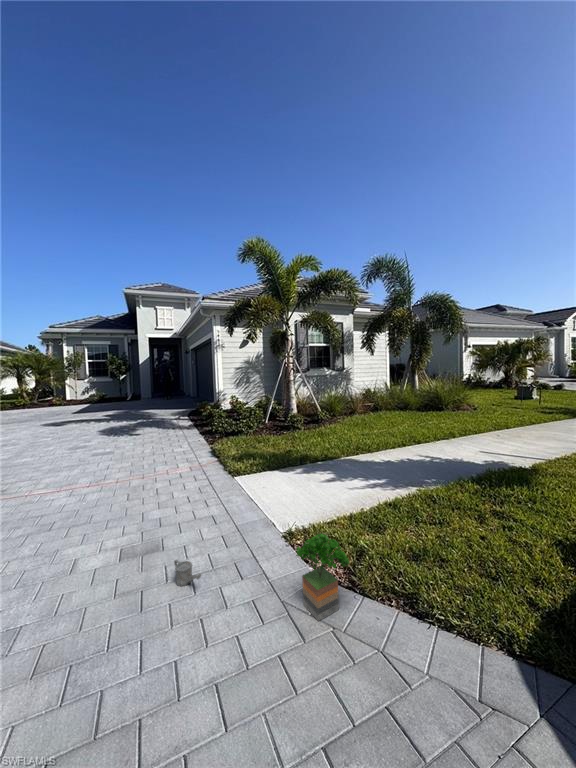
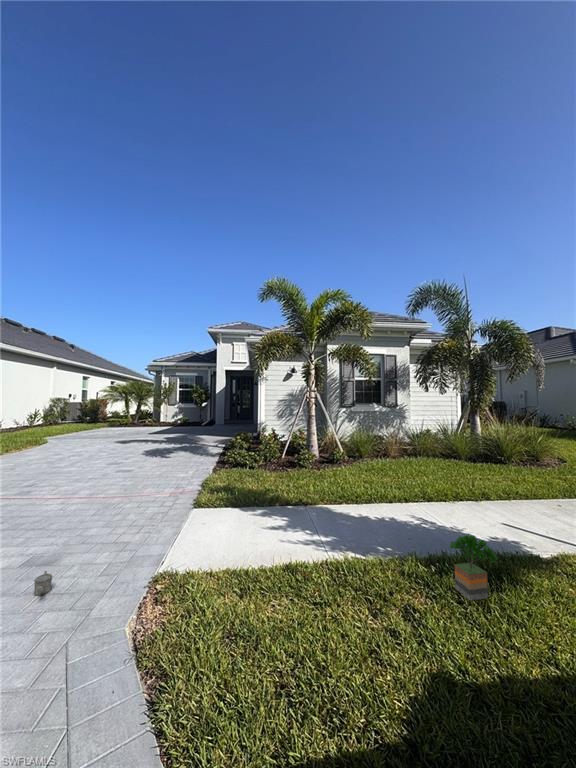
potted tree: present [296,533,349,621] -> present [449,535,497,601]

